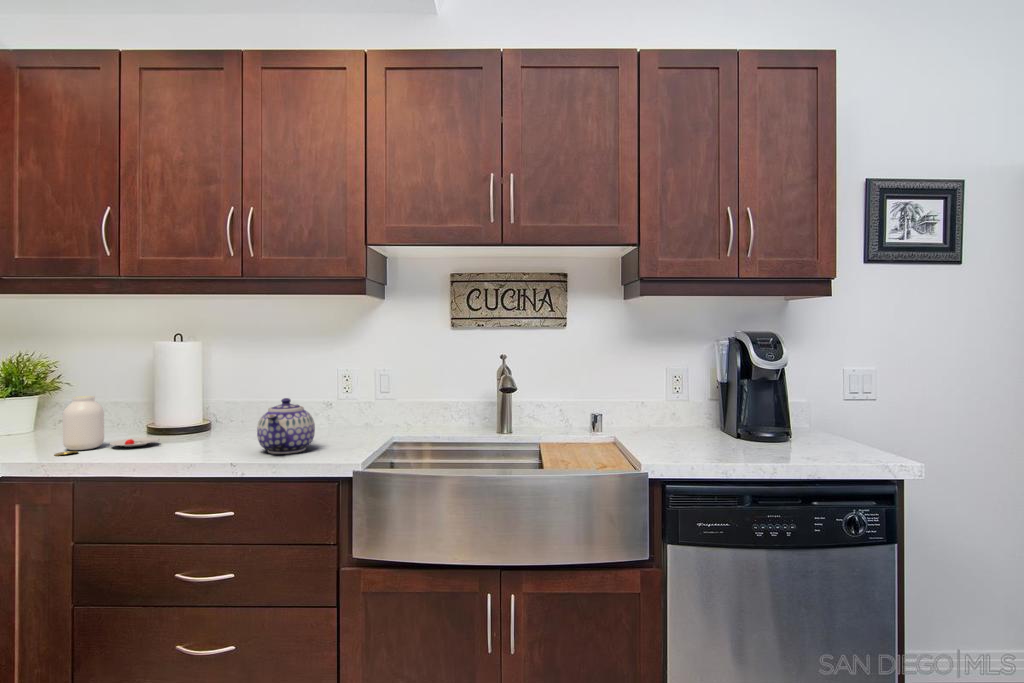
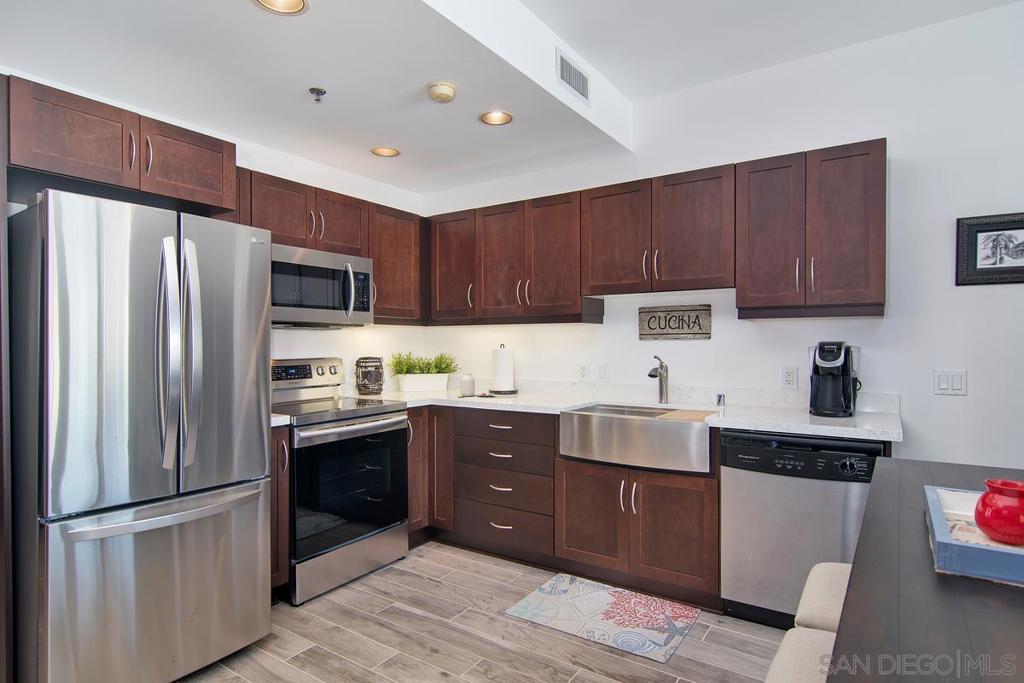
teapot: present [257,398,315,454] -> none [531,376,557,402]

